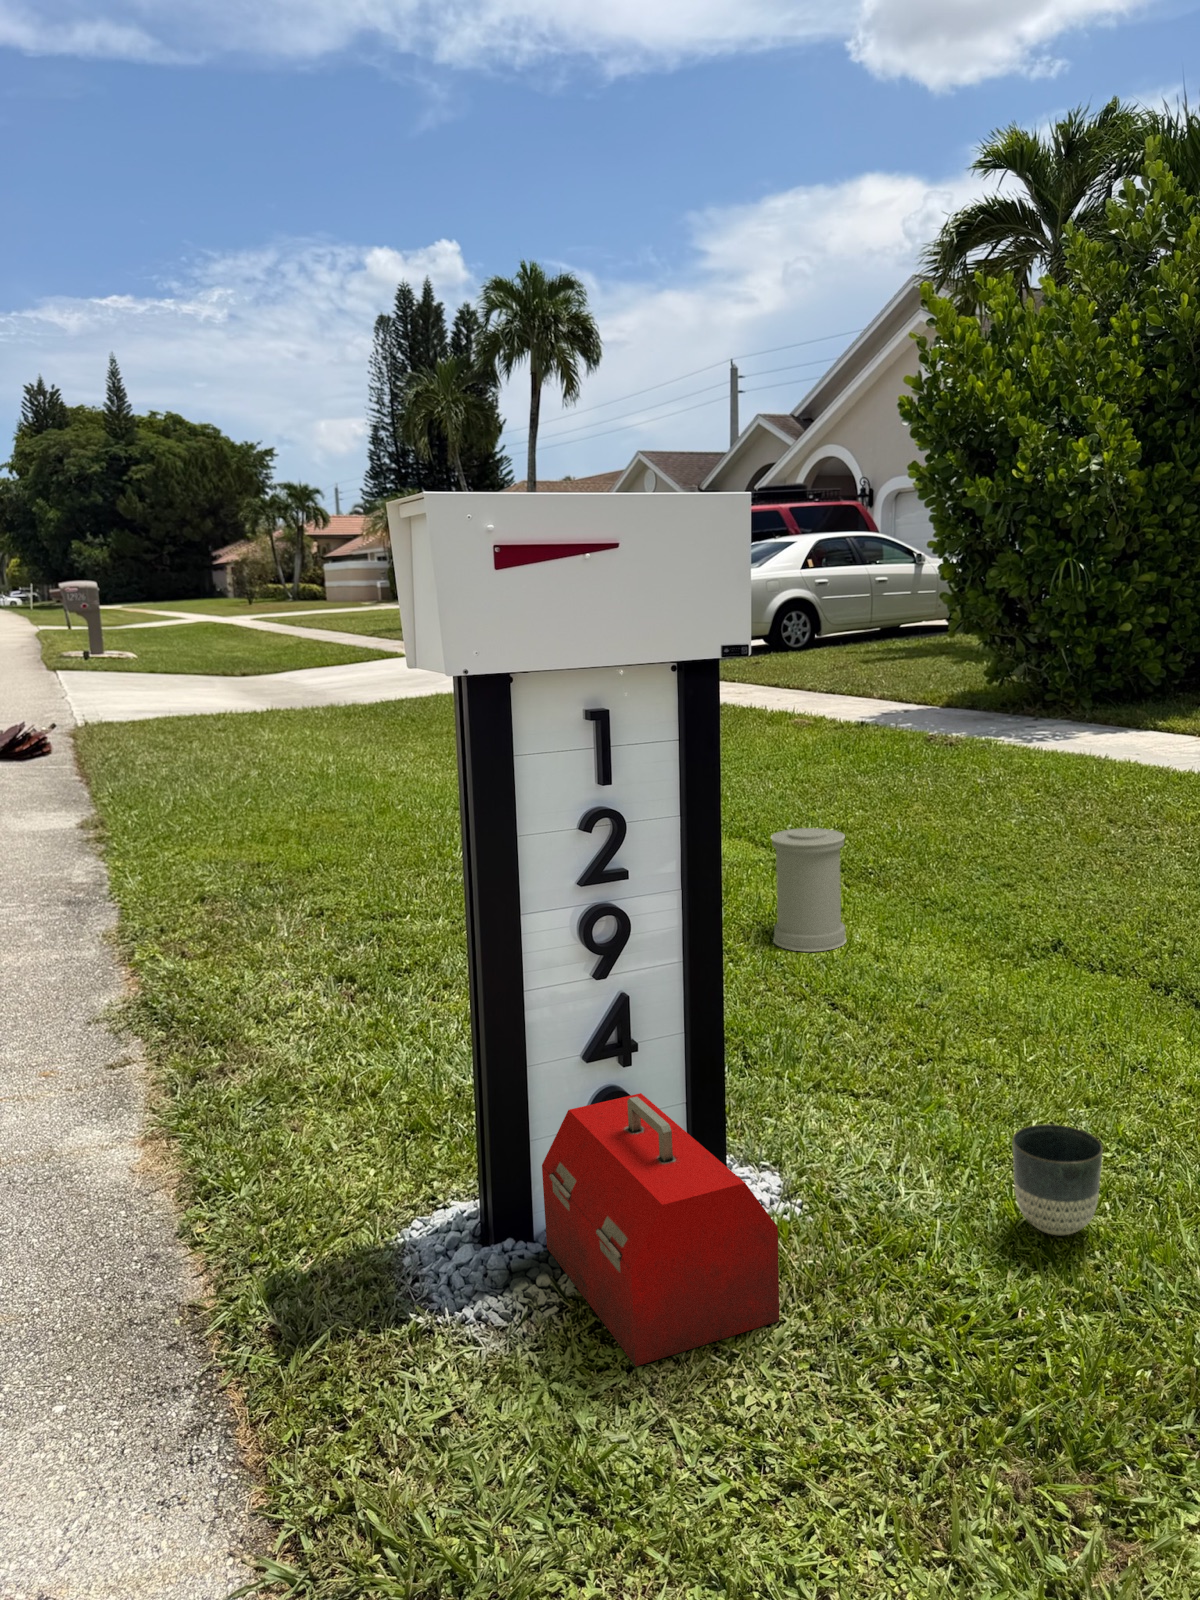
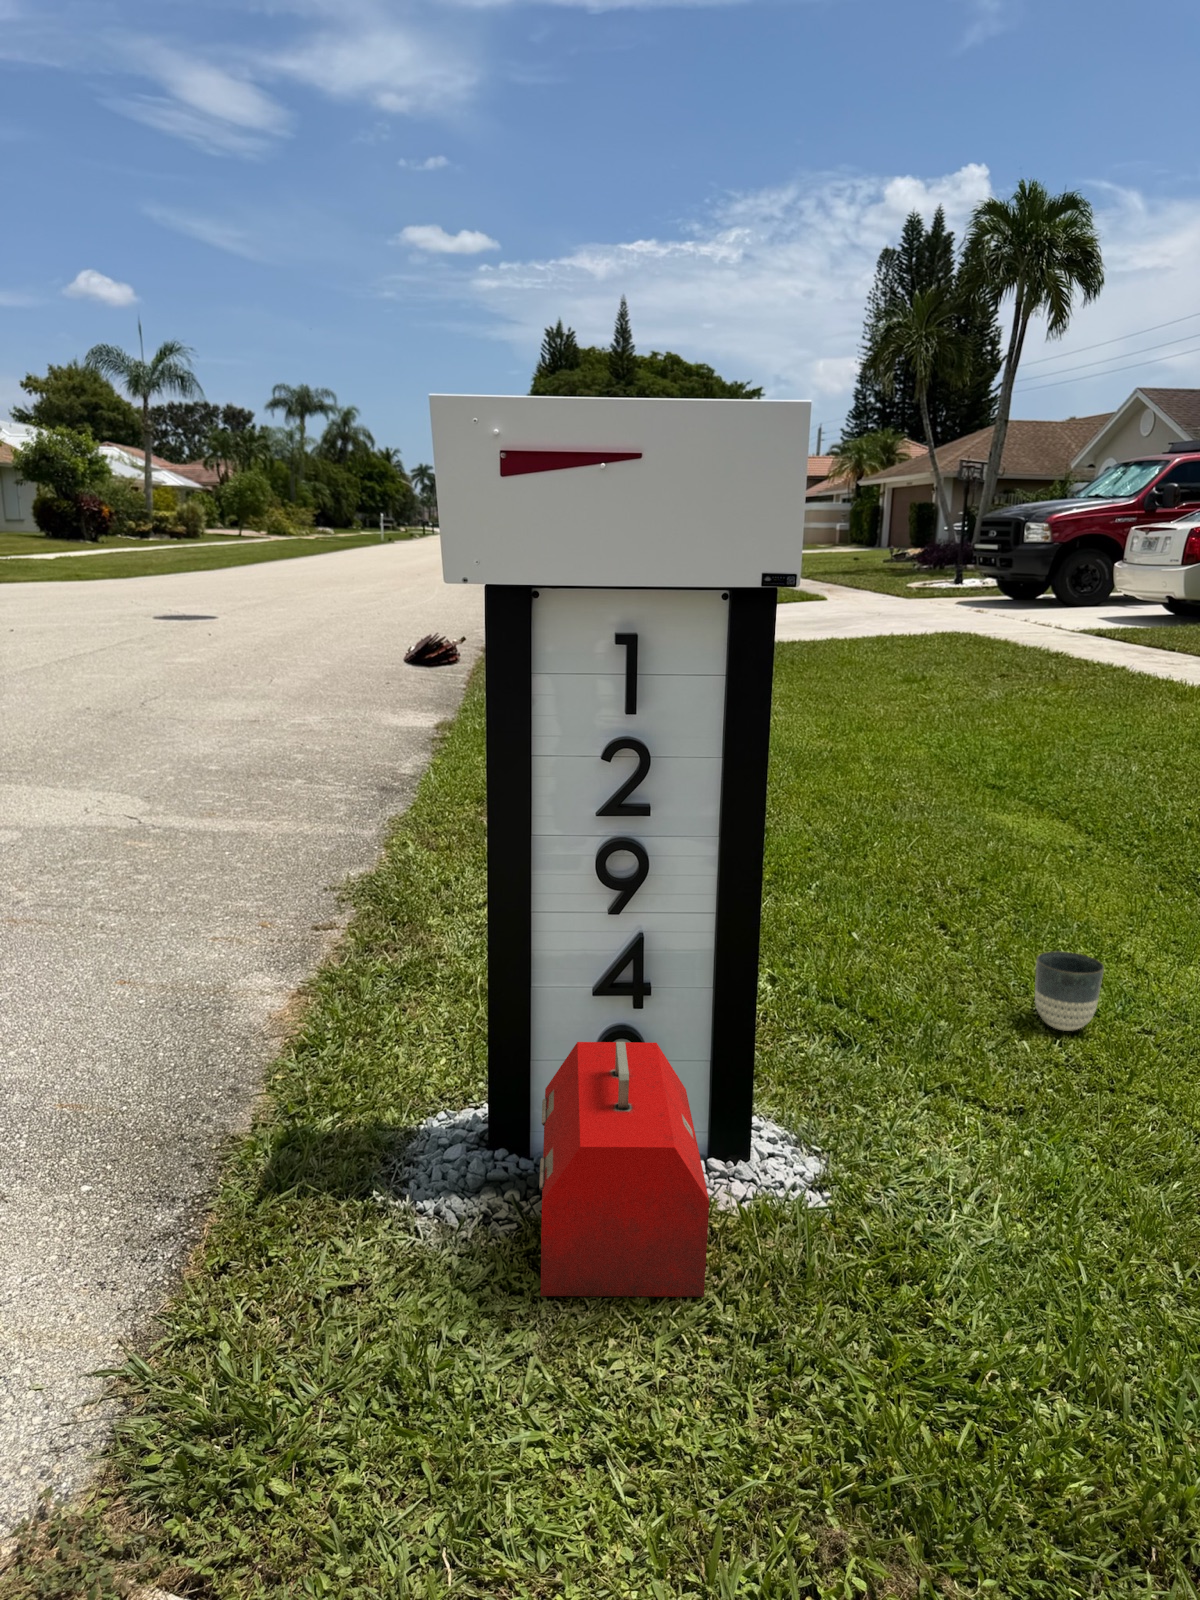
trash can: present [771,828,846,952] -> none [985,819,1081,955]
planter: present [1013,1124,1103,1235] -> present [1035,951,1104,1031]

